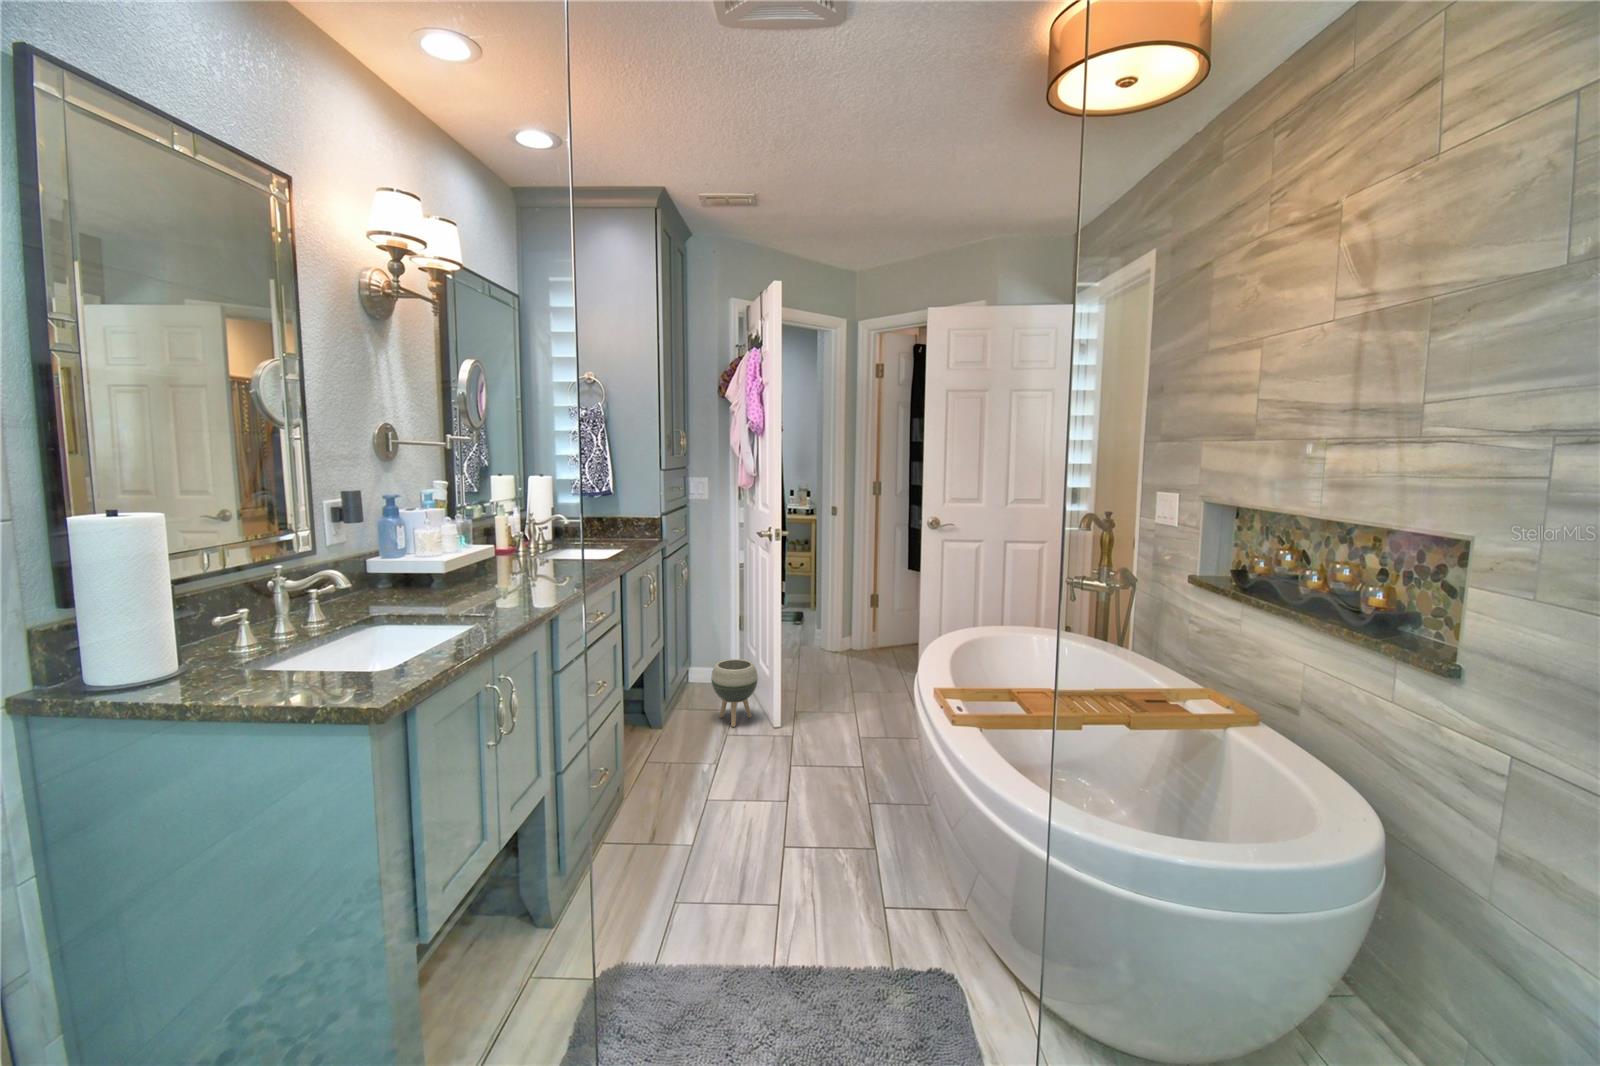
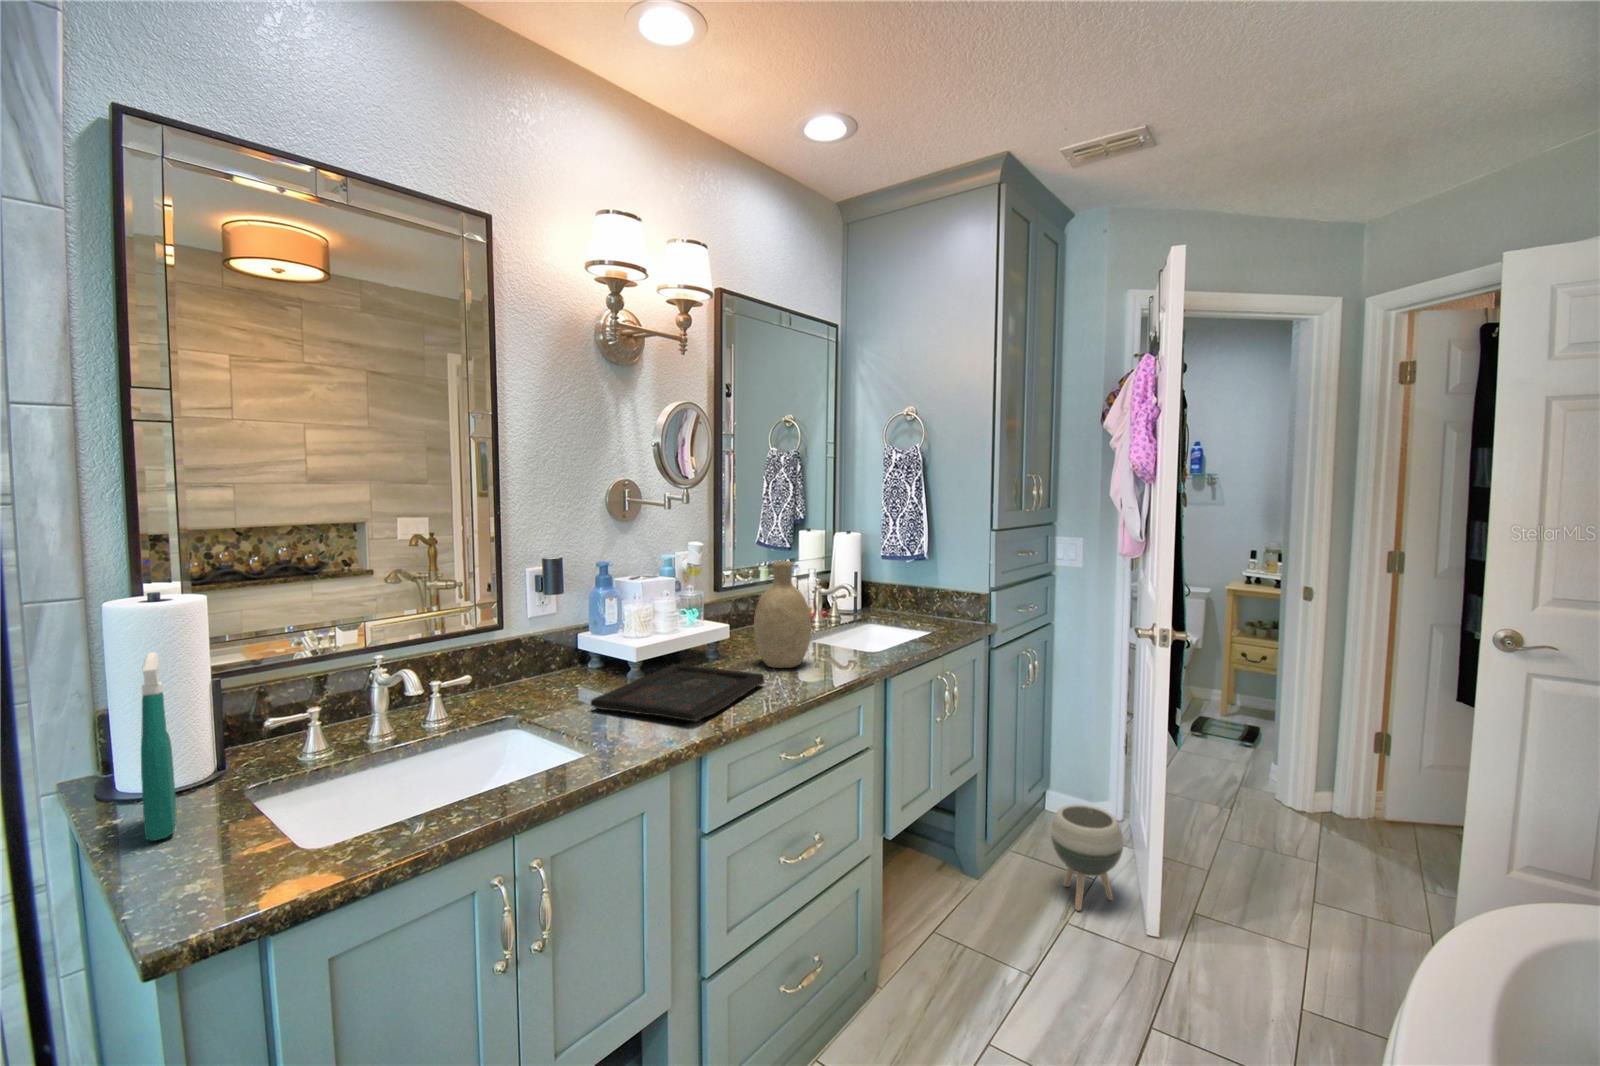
decorative vase: none [520,490,568,572] -> present [754,561,811,668]
spray bottle: none [204,546,262,686] -> present [141,652,177,841]
tray: none [444,572,554,601] -> present [591,664,764,721]

